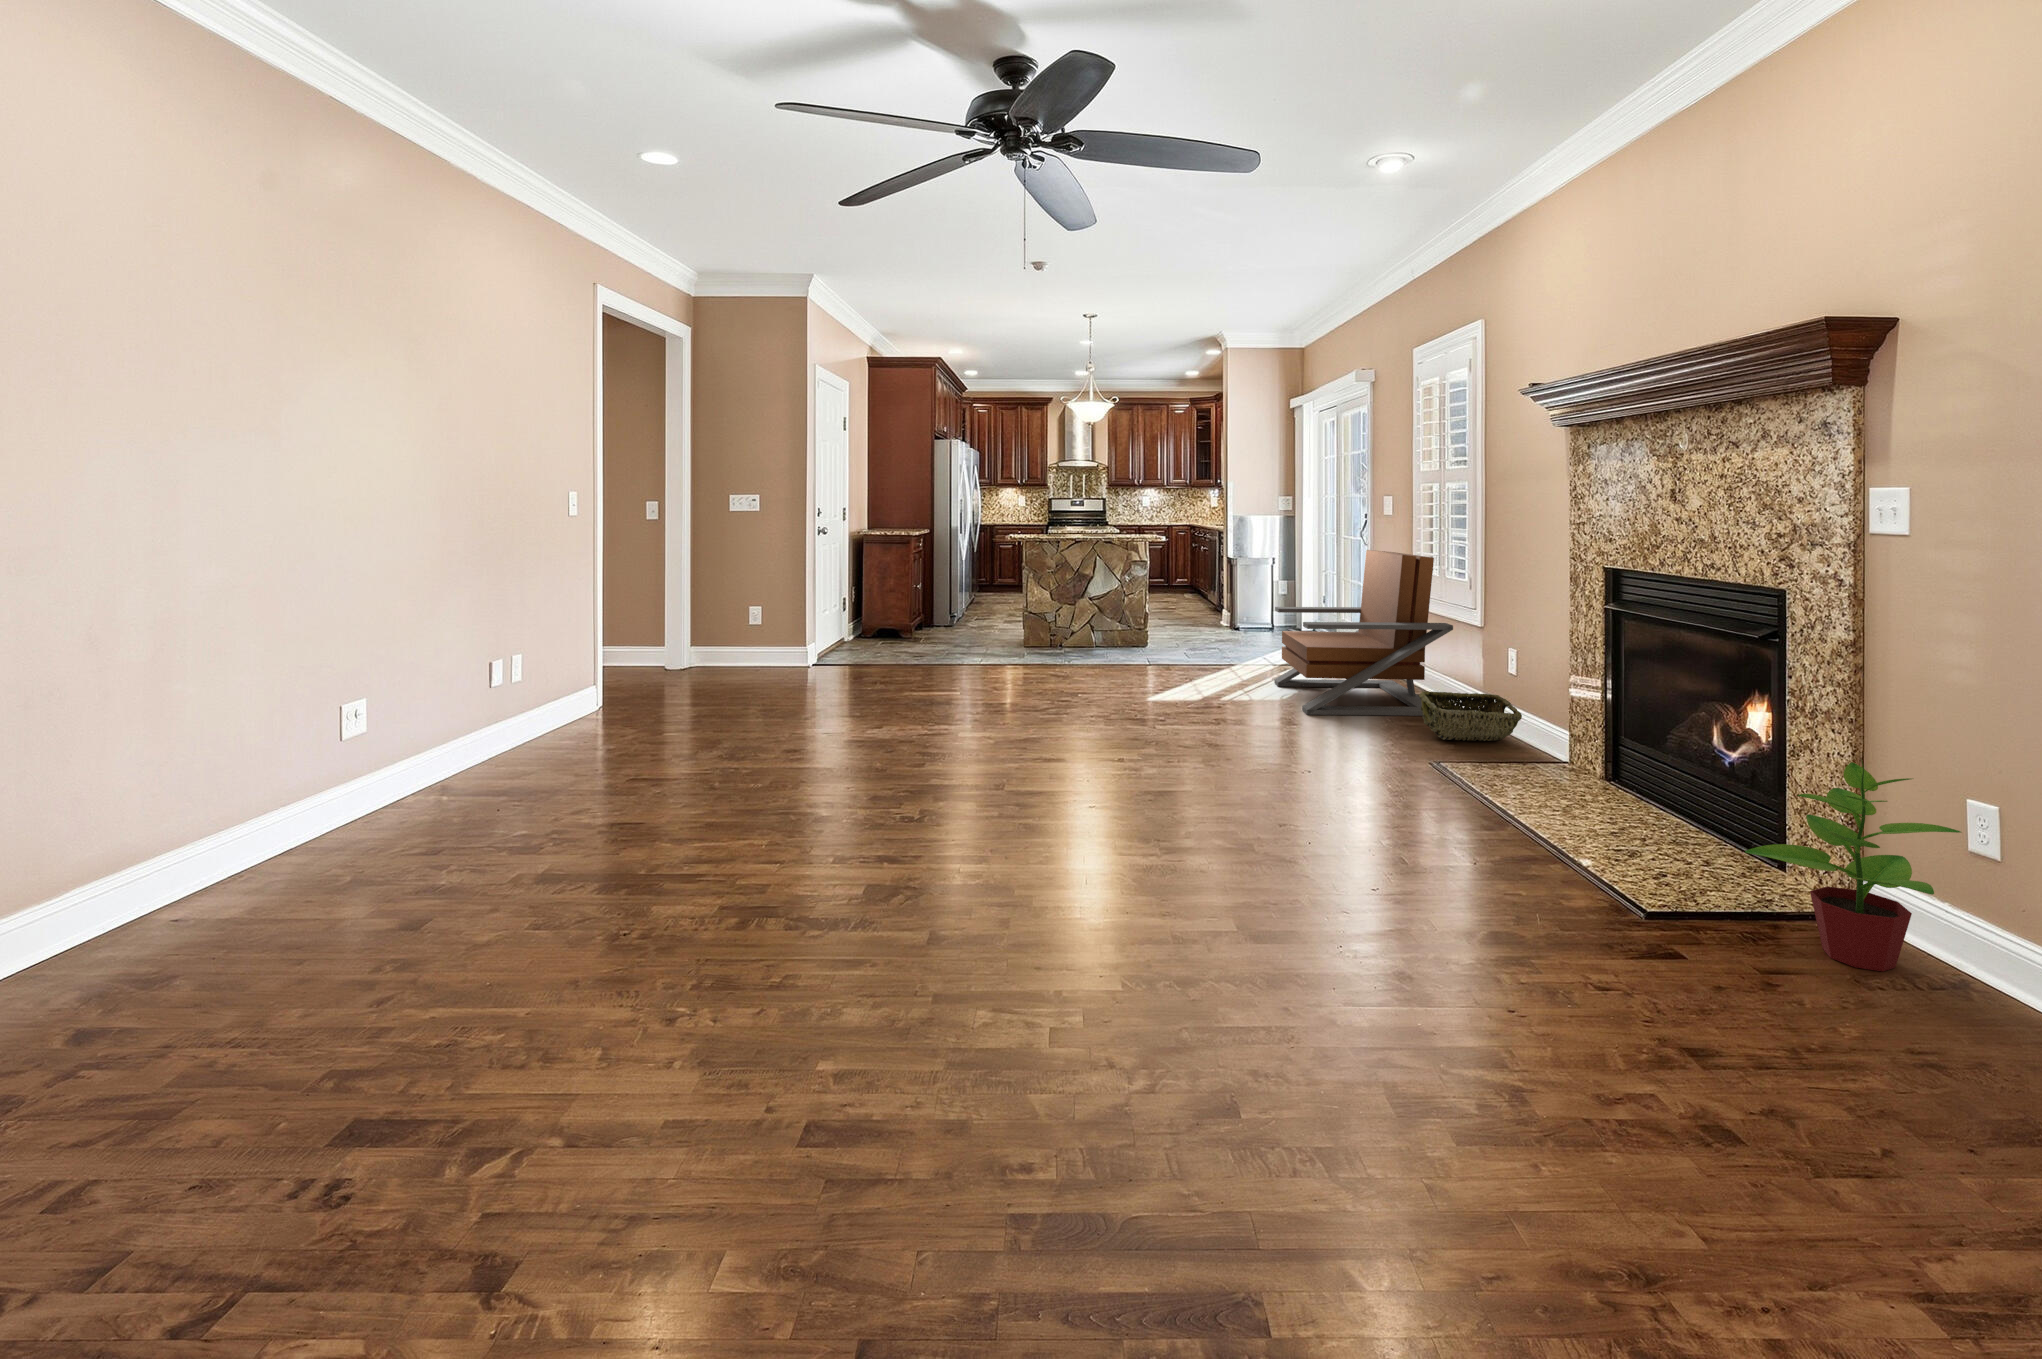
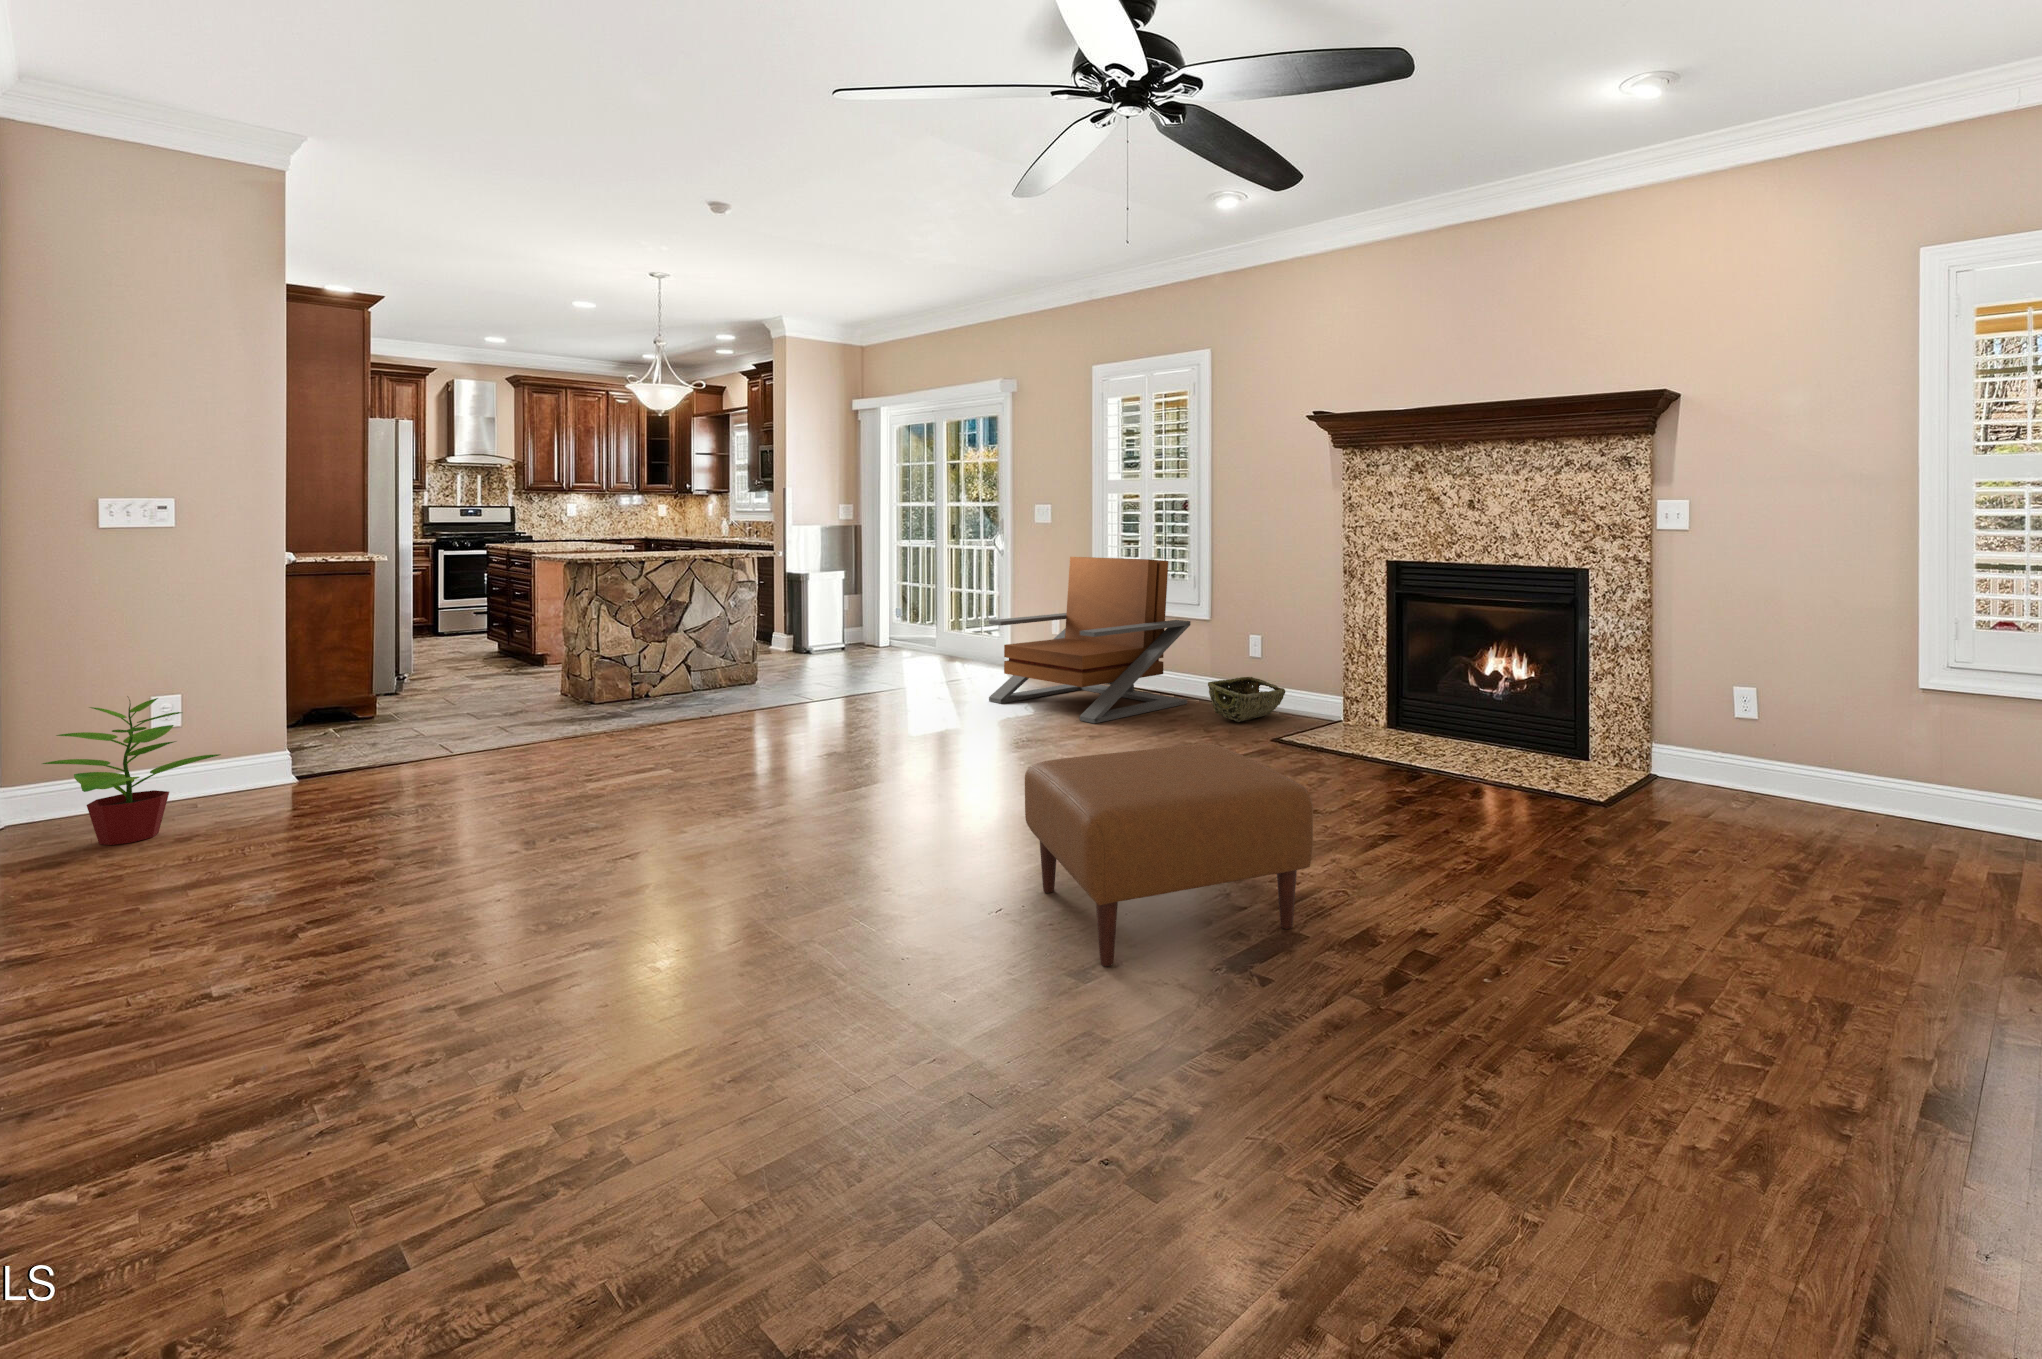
ottoman: none [872,701,1114,870] -> present [1025,743,1313,966]
potted plant: present [1745,760,1961,971] -> present [43,697,221,845]

